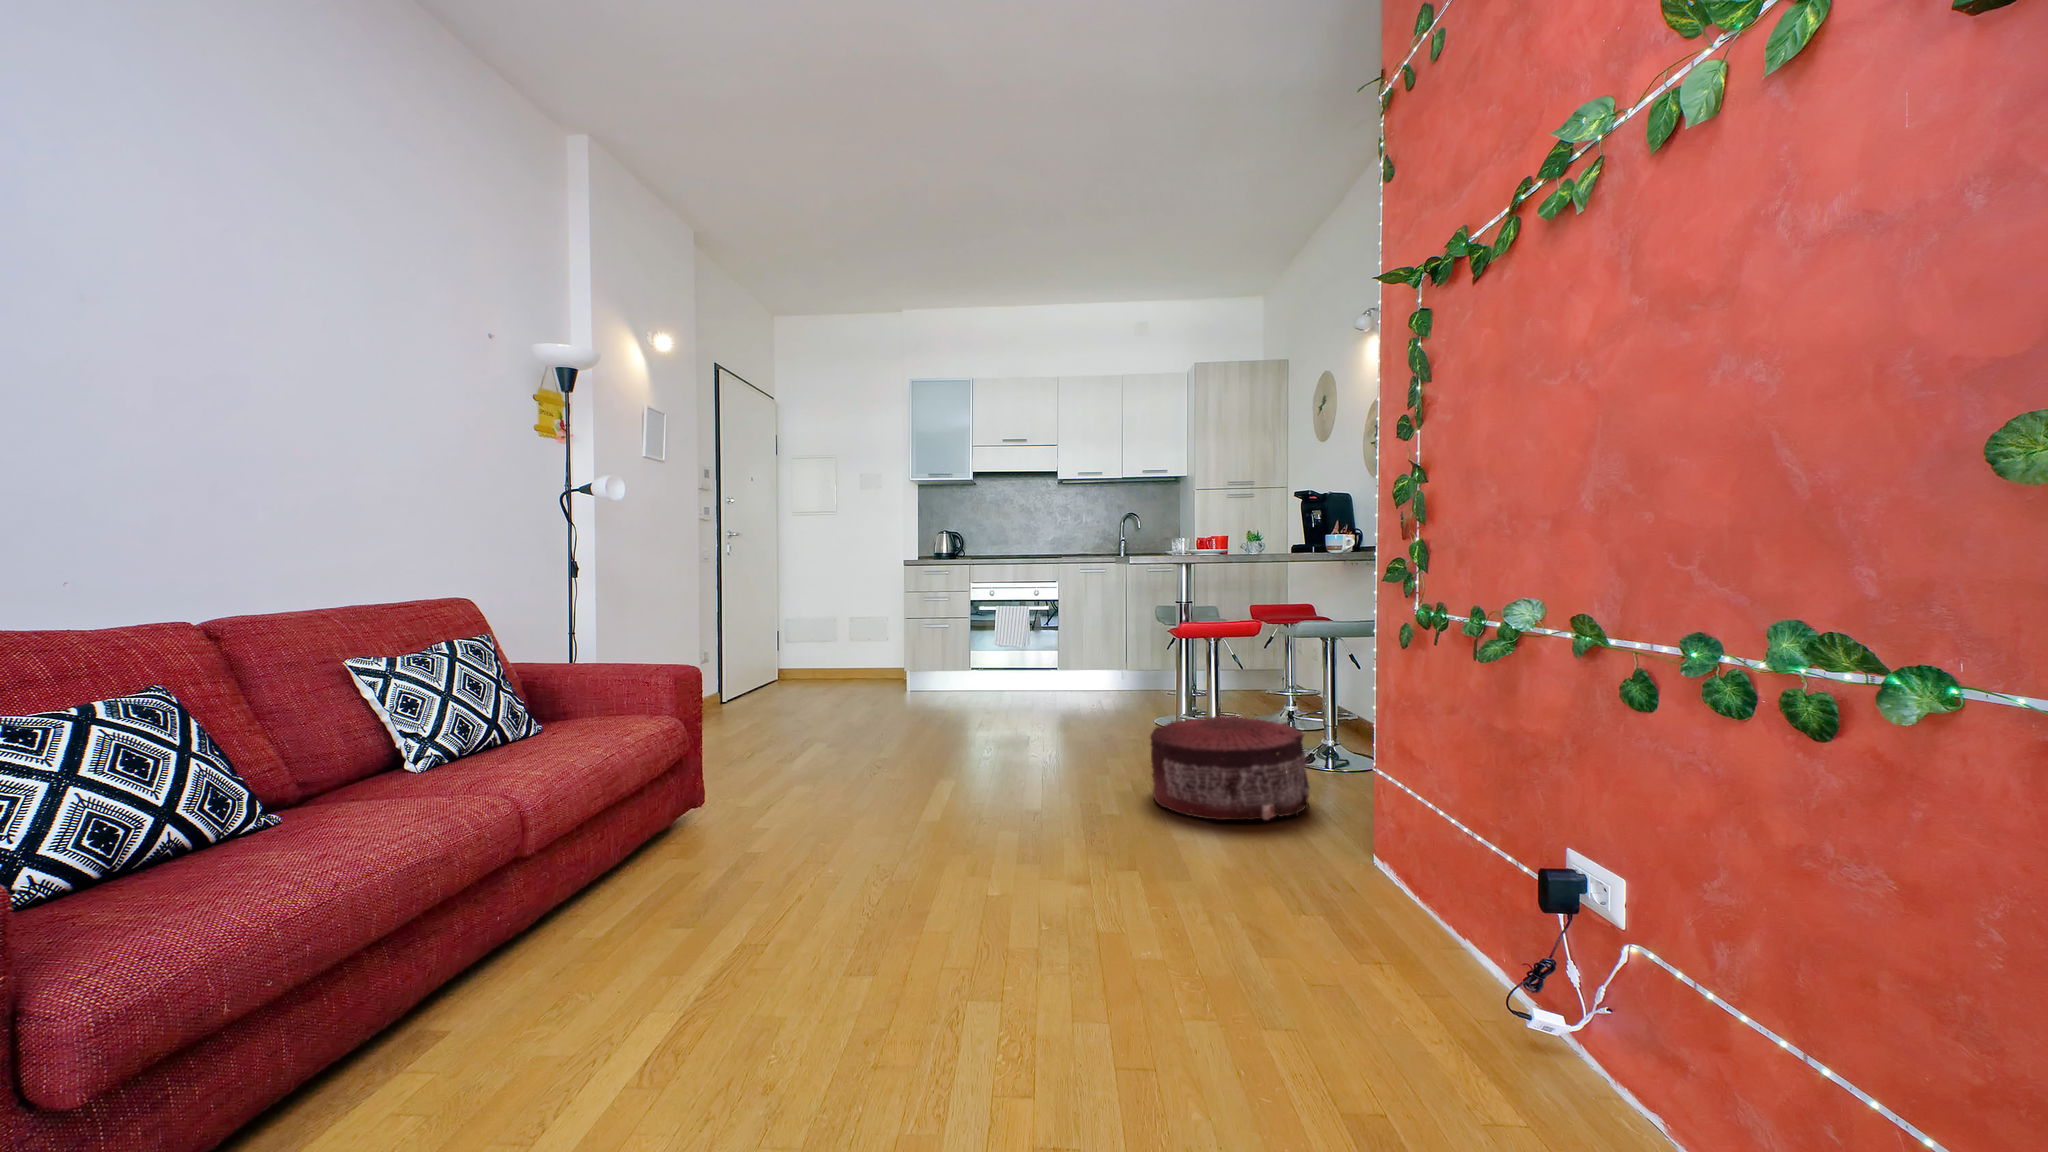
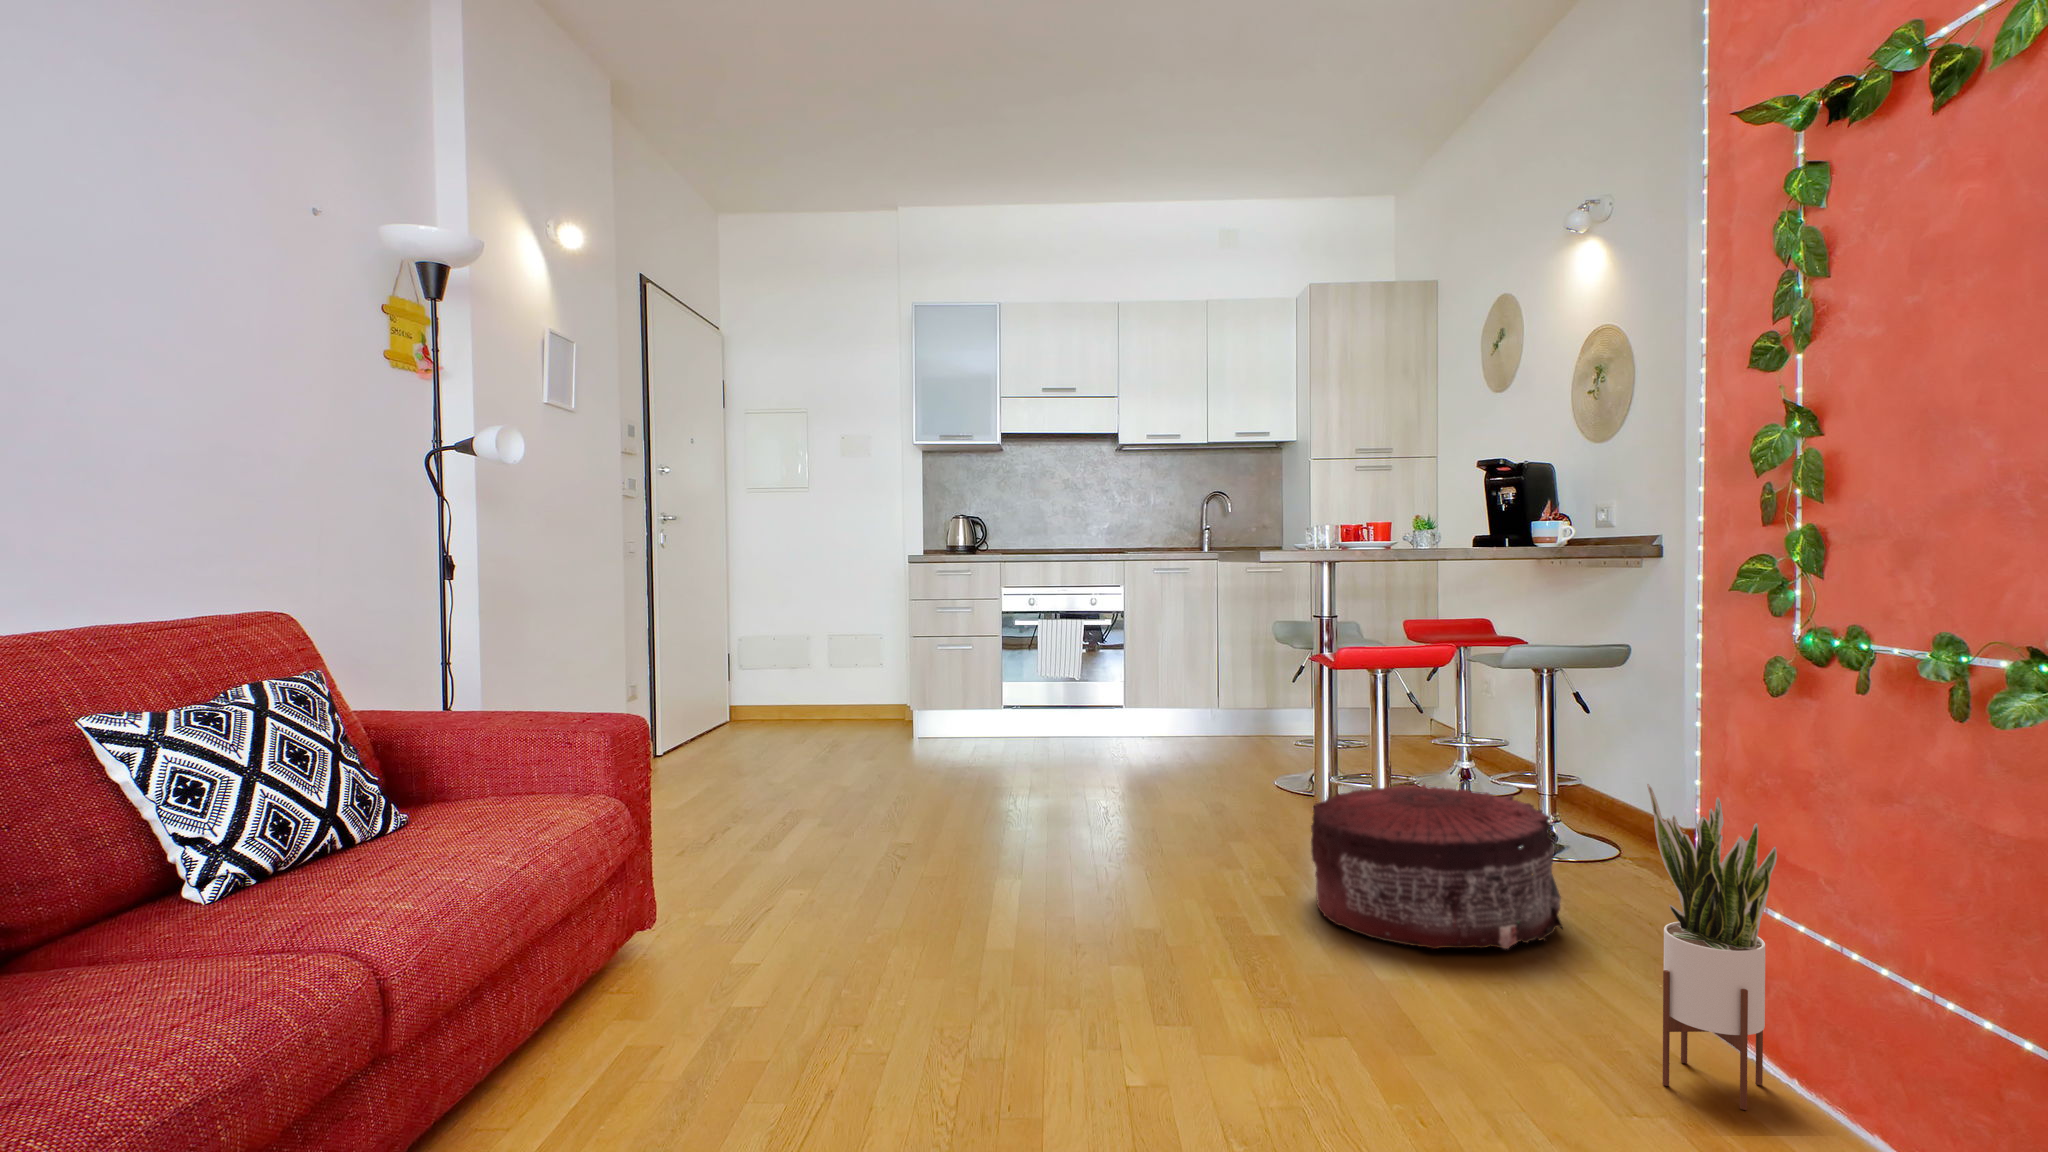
potted plant: none [1328,705,1392,906] -> present [1647,784,1777,1110]

